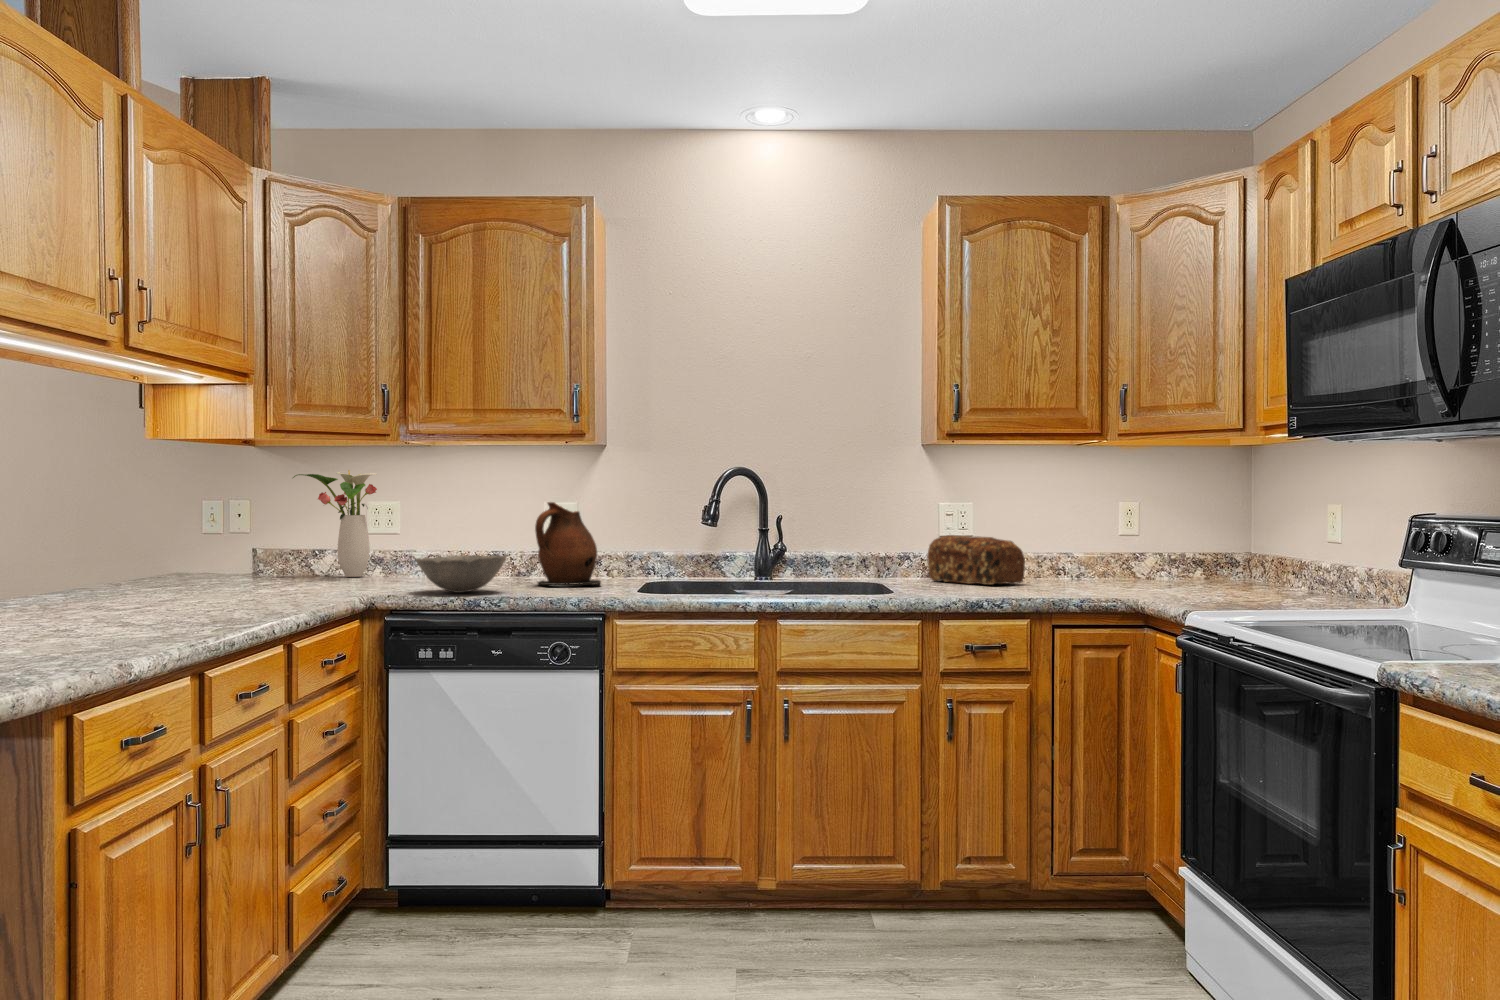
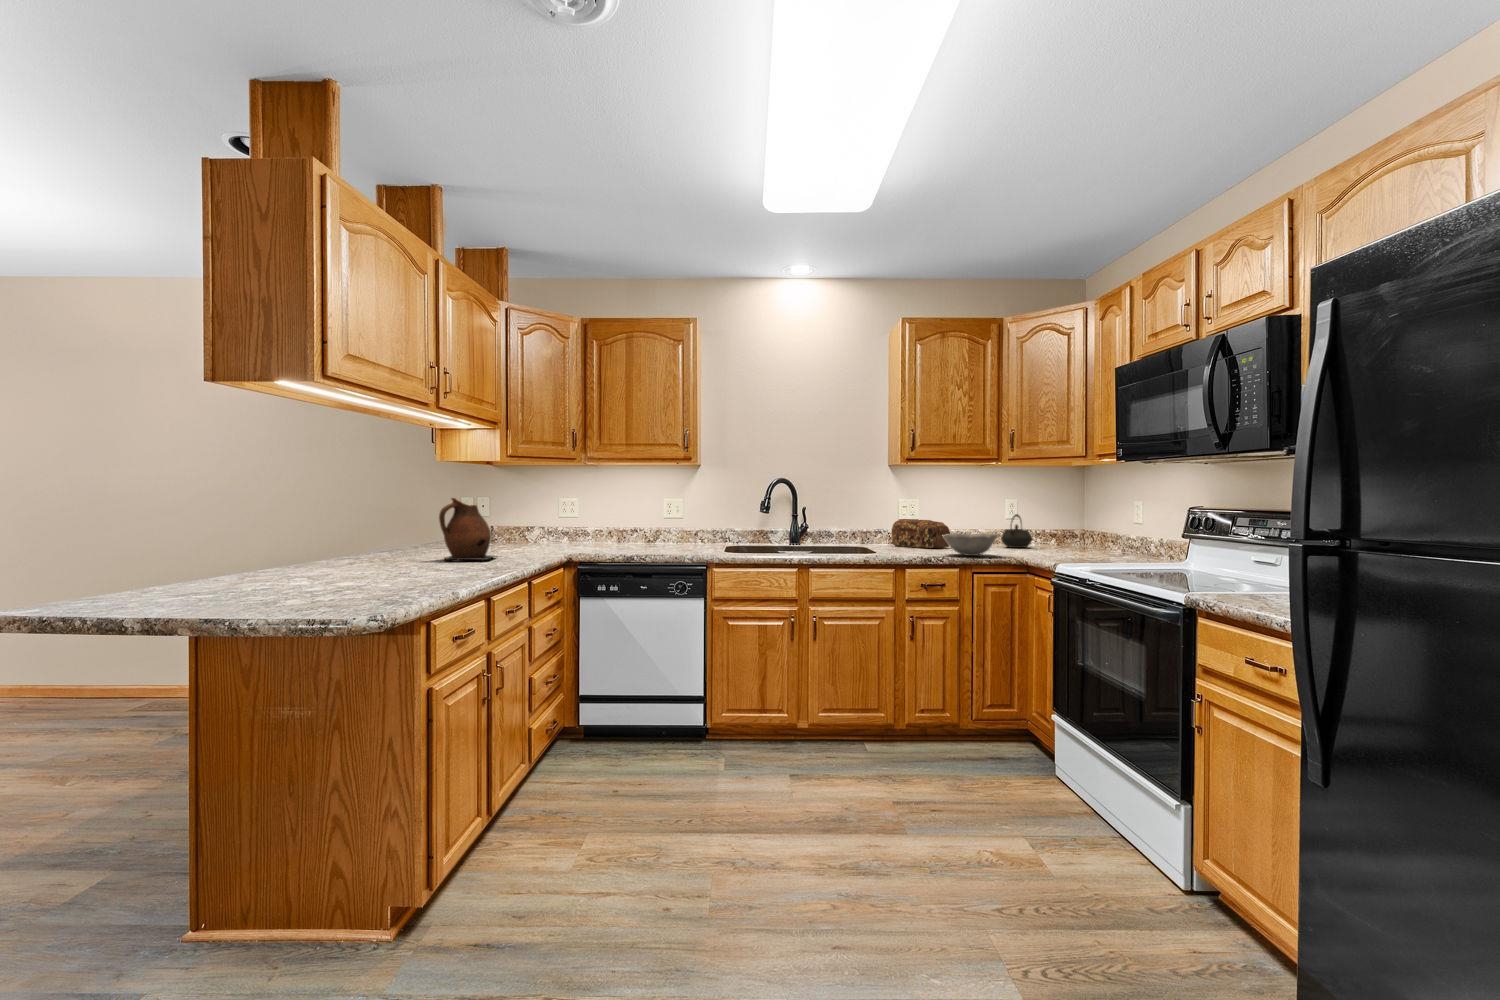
flower arrangement: present [293,470,377,577] -> none [517,480,567,543]
ceramic pitcher: present [535,502,601,585] -> present [439,498,494,560]
kettle: none [1113,526,1165,584] -> present [1001,514,1032,548]
bowl: present [416,556,506,593] -> present [943,533,998,556]

